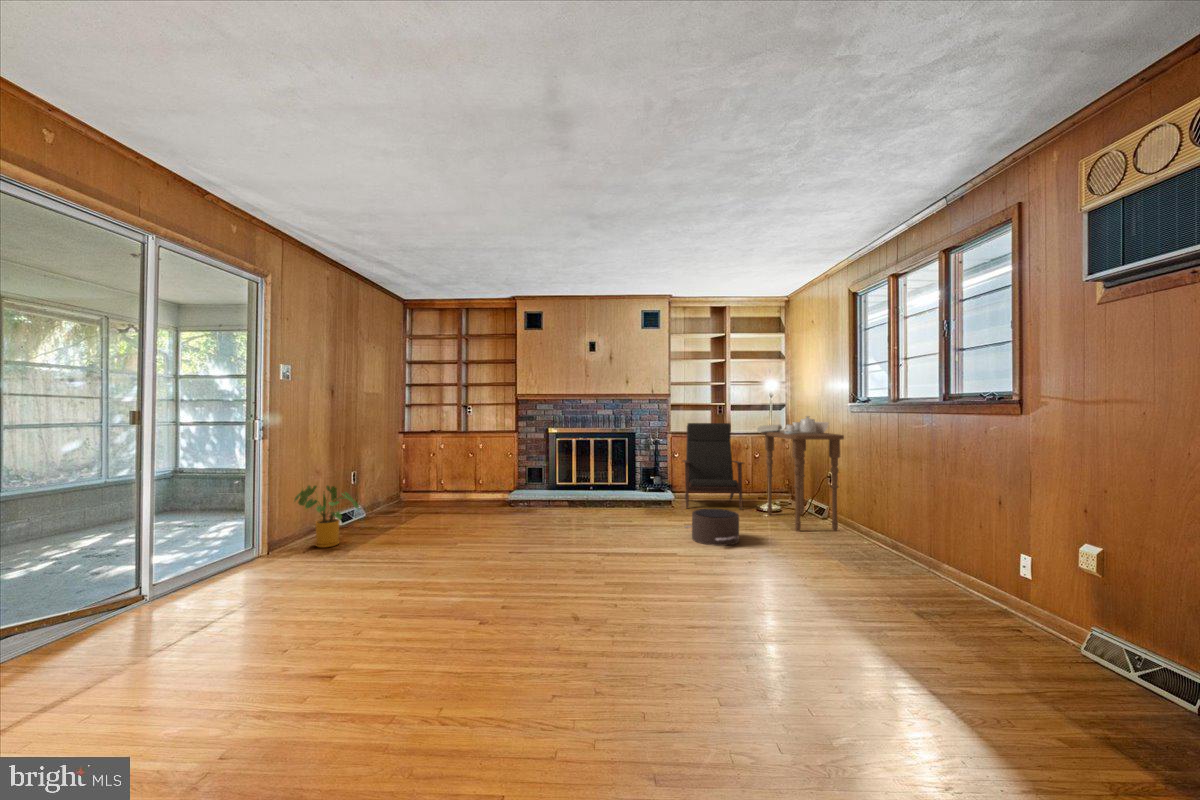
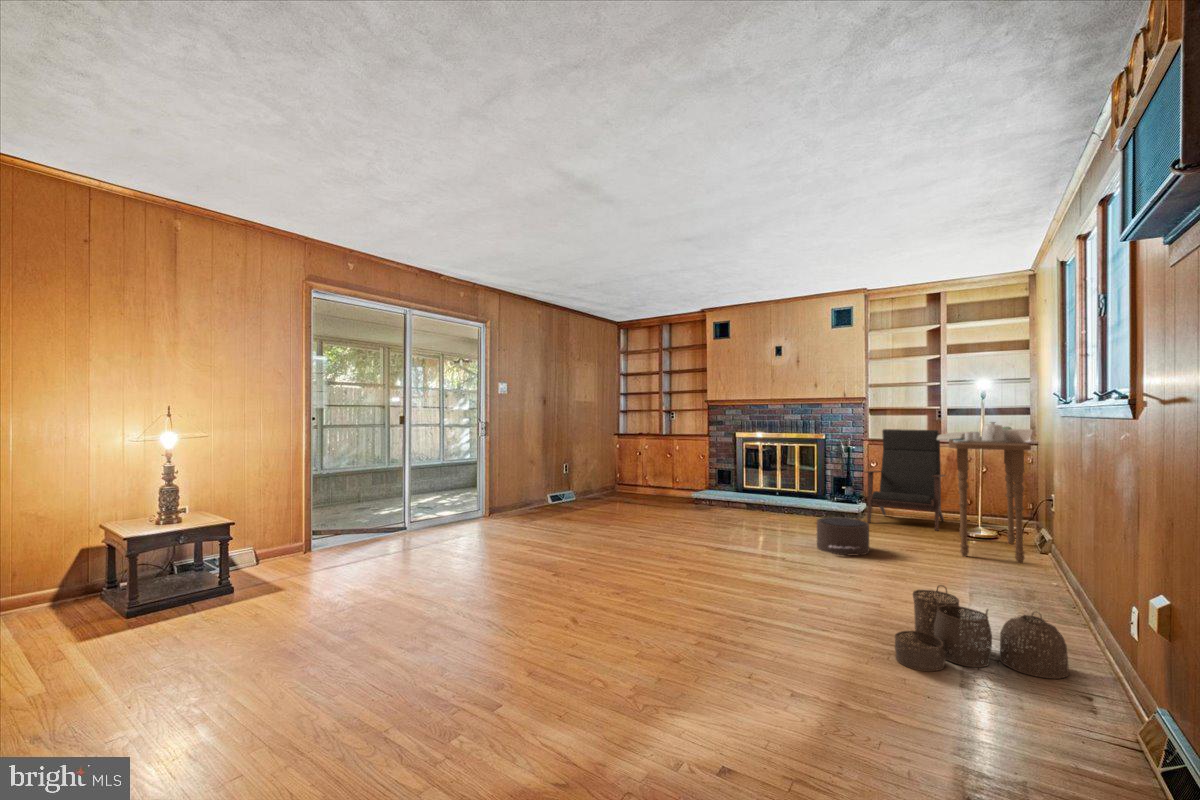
house plant: present [294,486,358,548] -> none [511,469,551,514]
woven basket: none [912,571,1053,666] -> present [895,585,1069,679]

